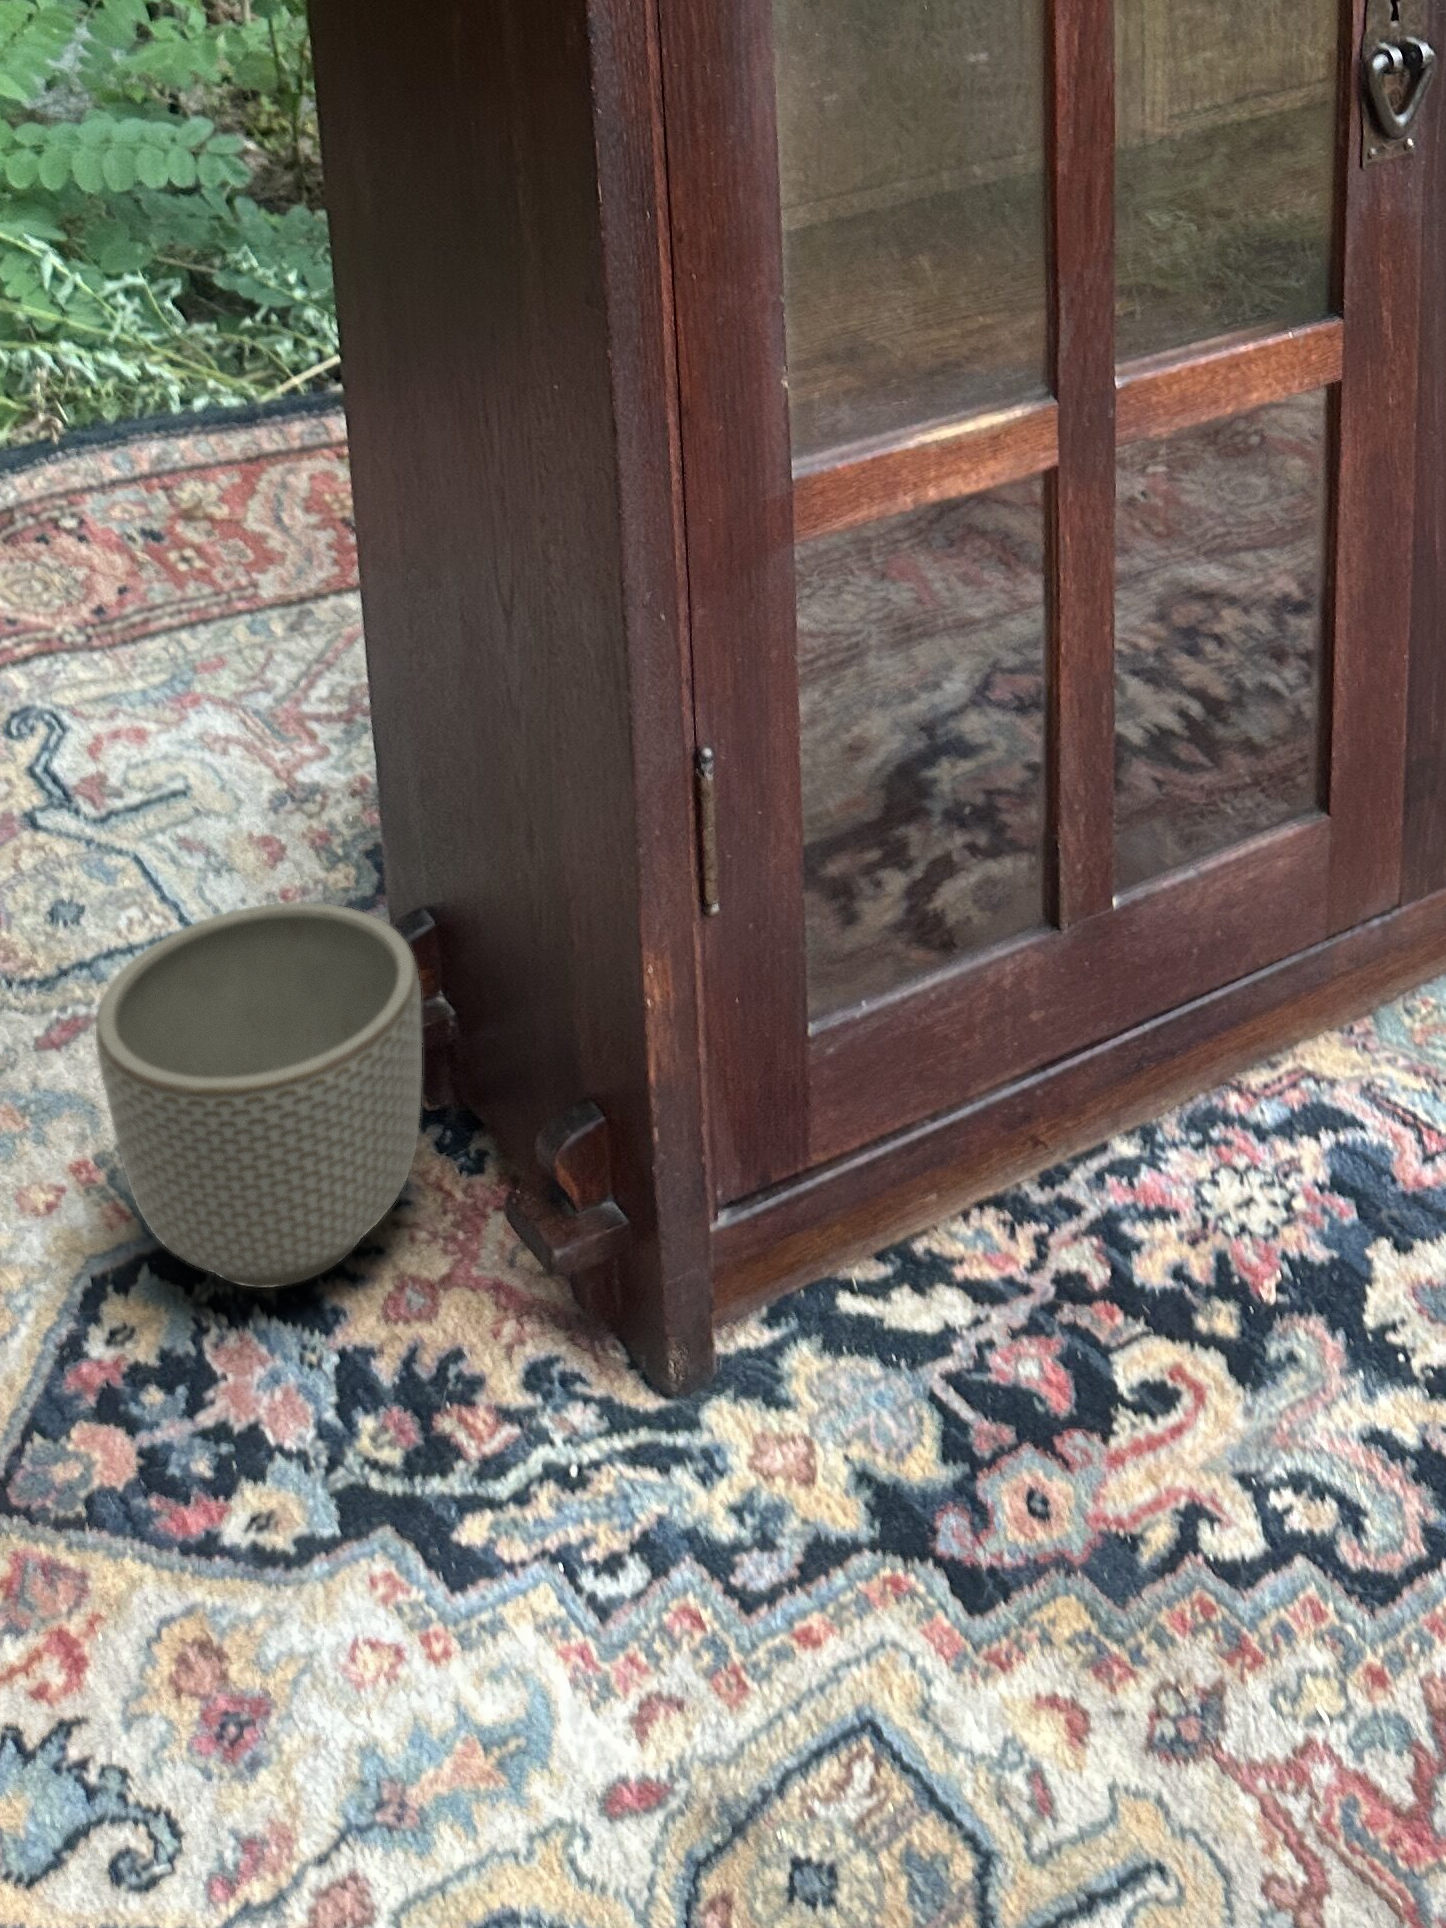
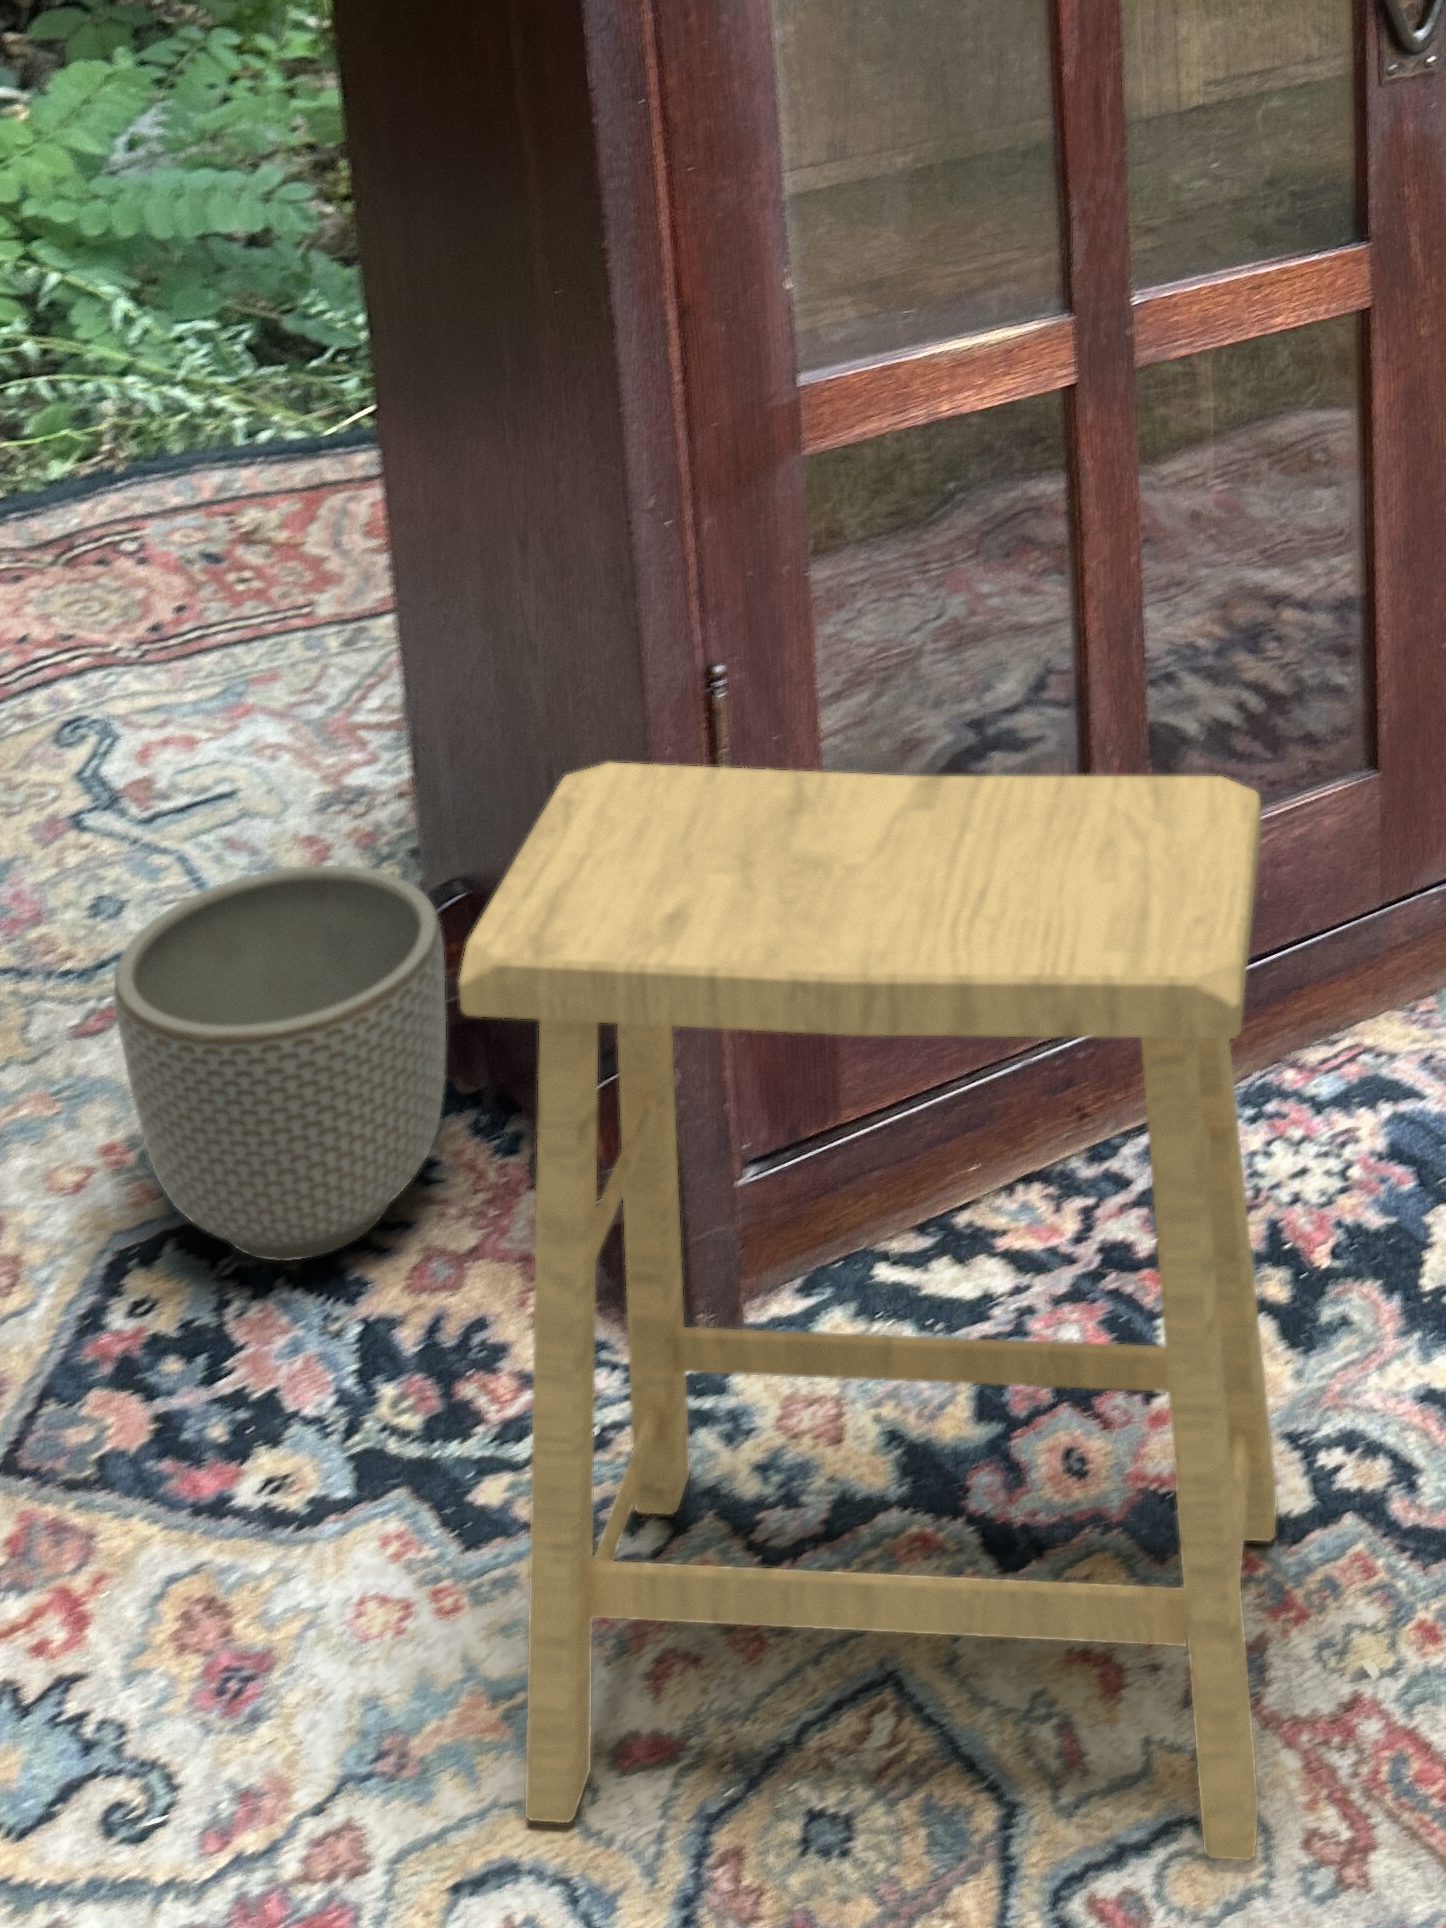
footstool: none [462,871,1241,1913] -> present [459,763,1277,1860]

